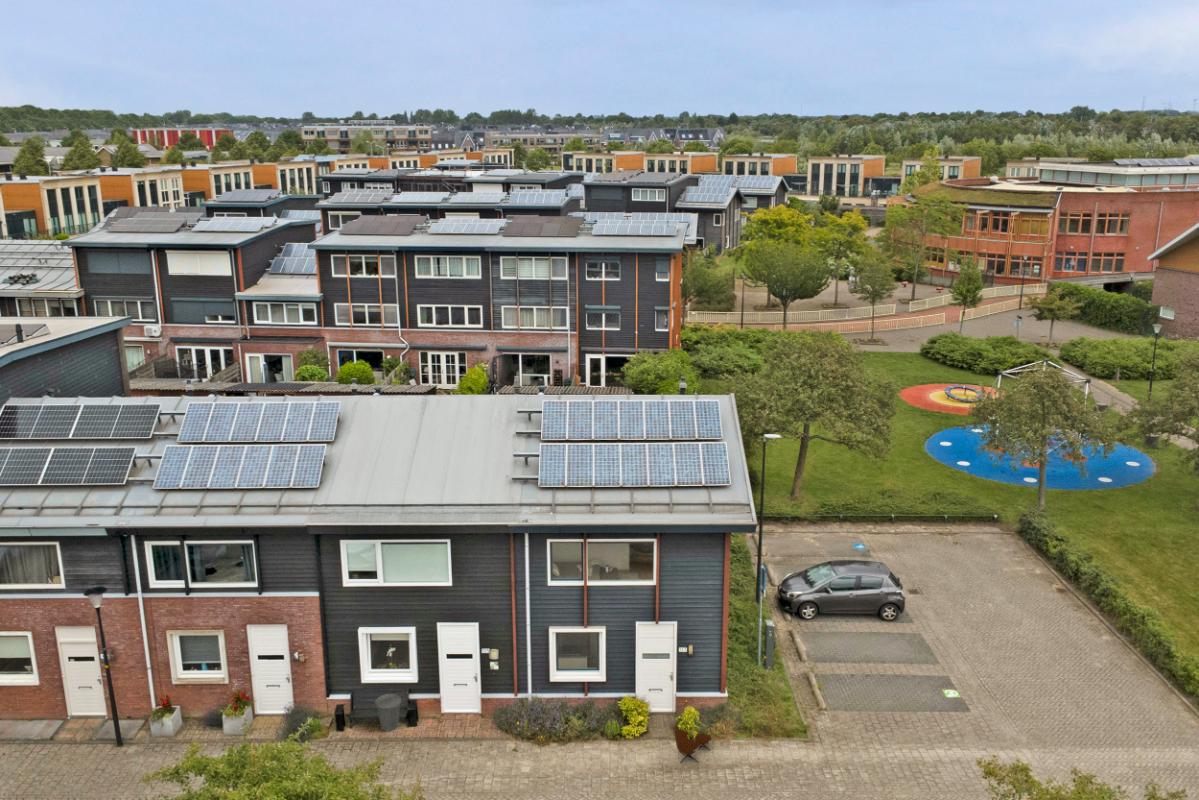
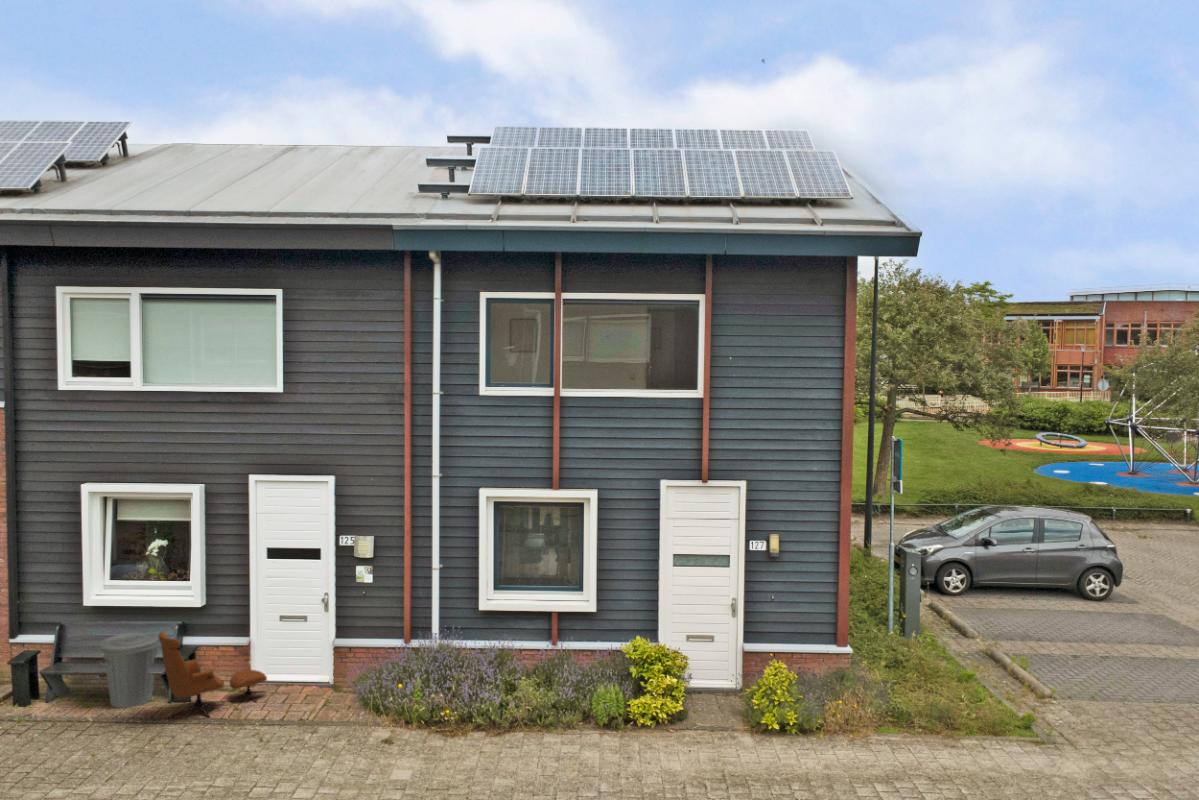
lounge chair: present [675,725,712,758] -> present [159,631,267,718]

